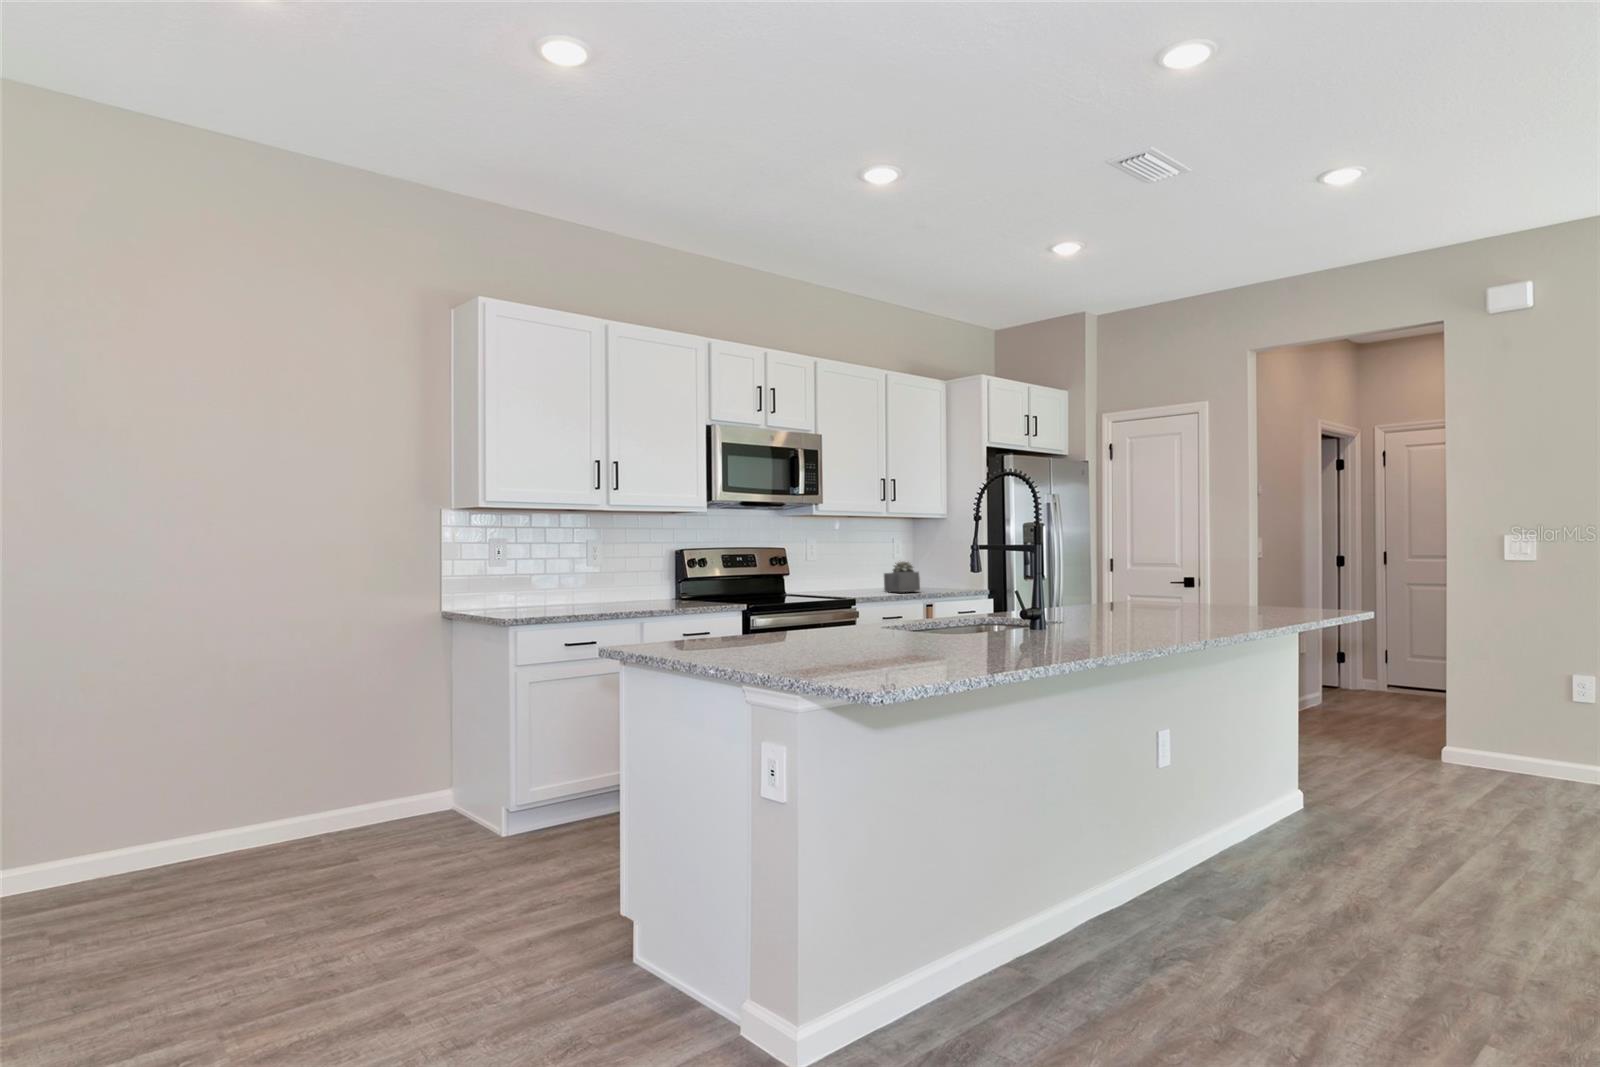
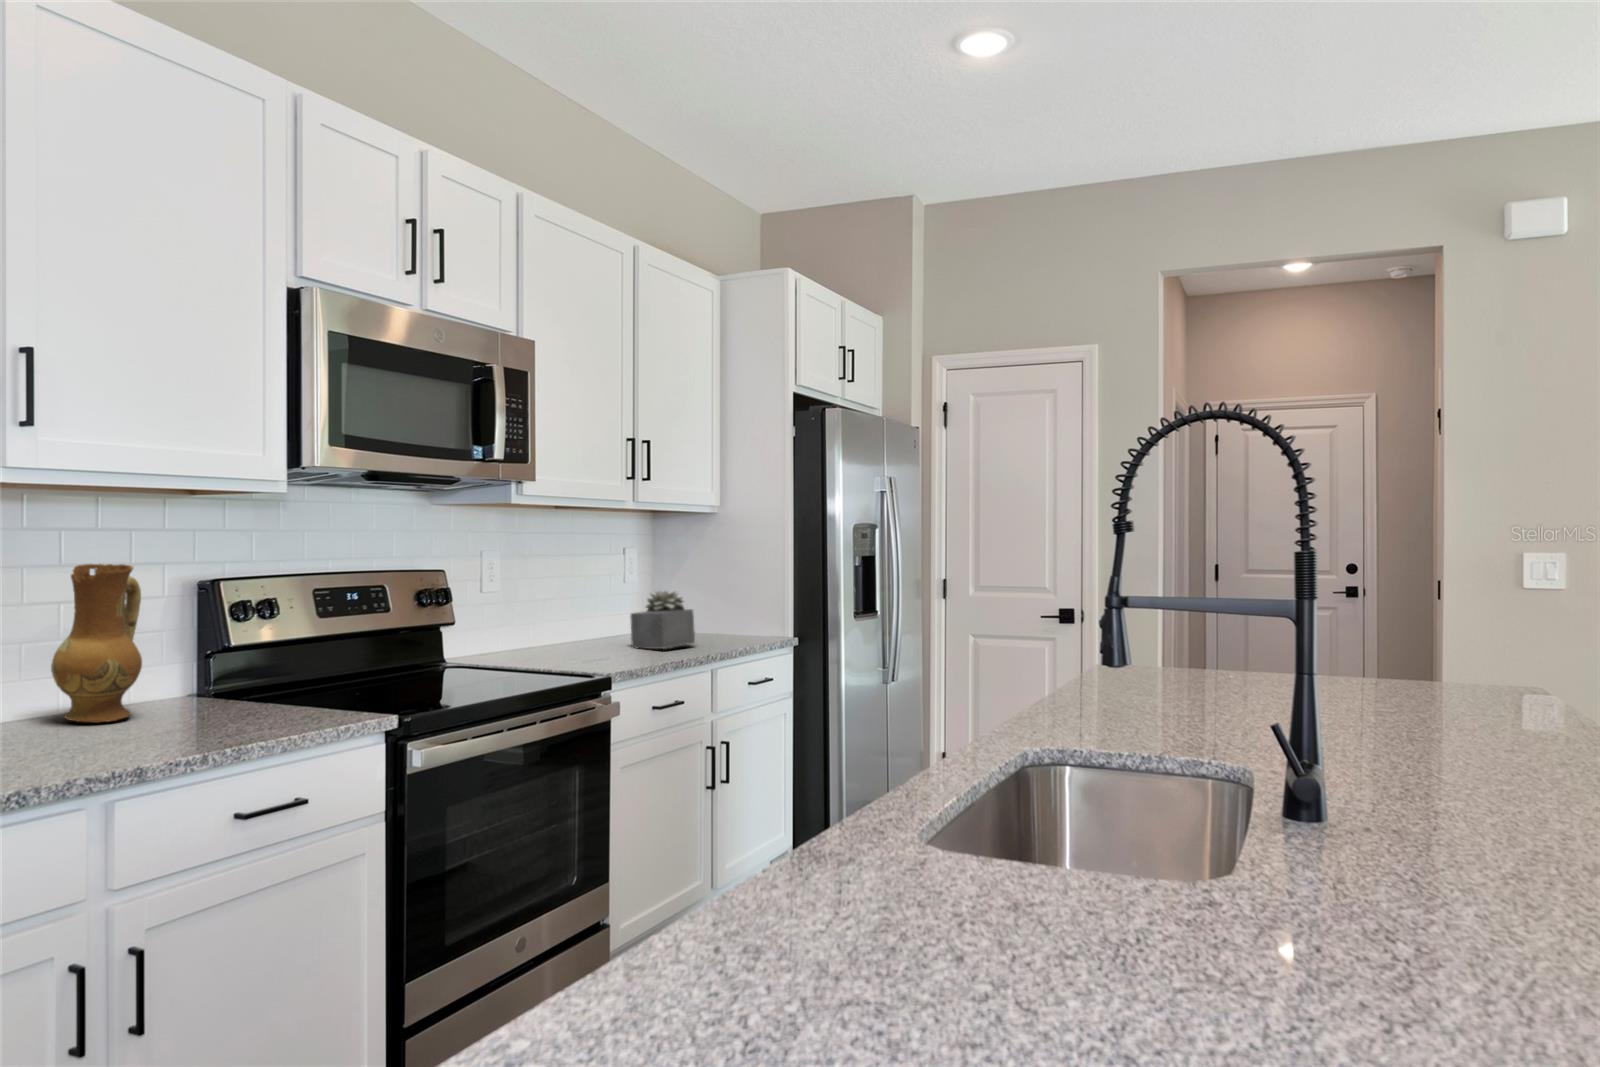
ceramic jug: none [626,542,656,603] -> present [51,564,142,723]

